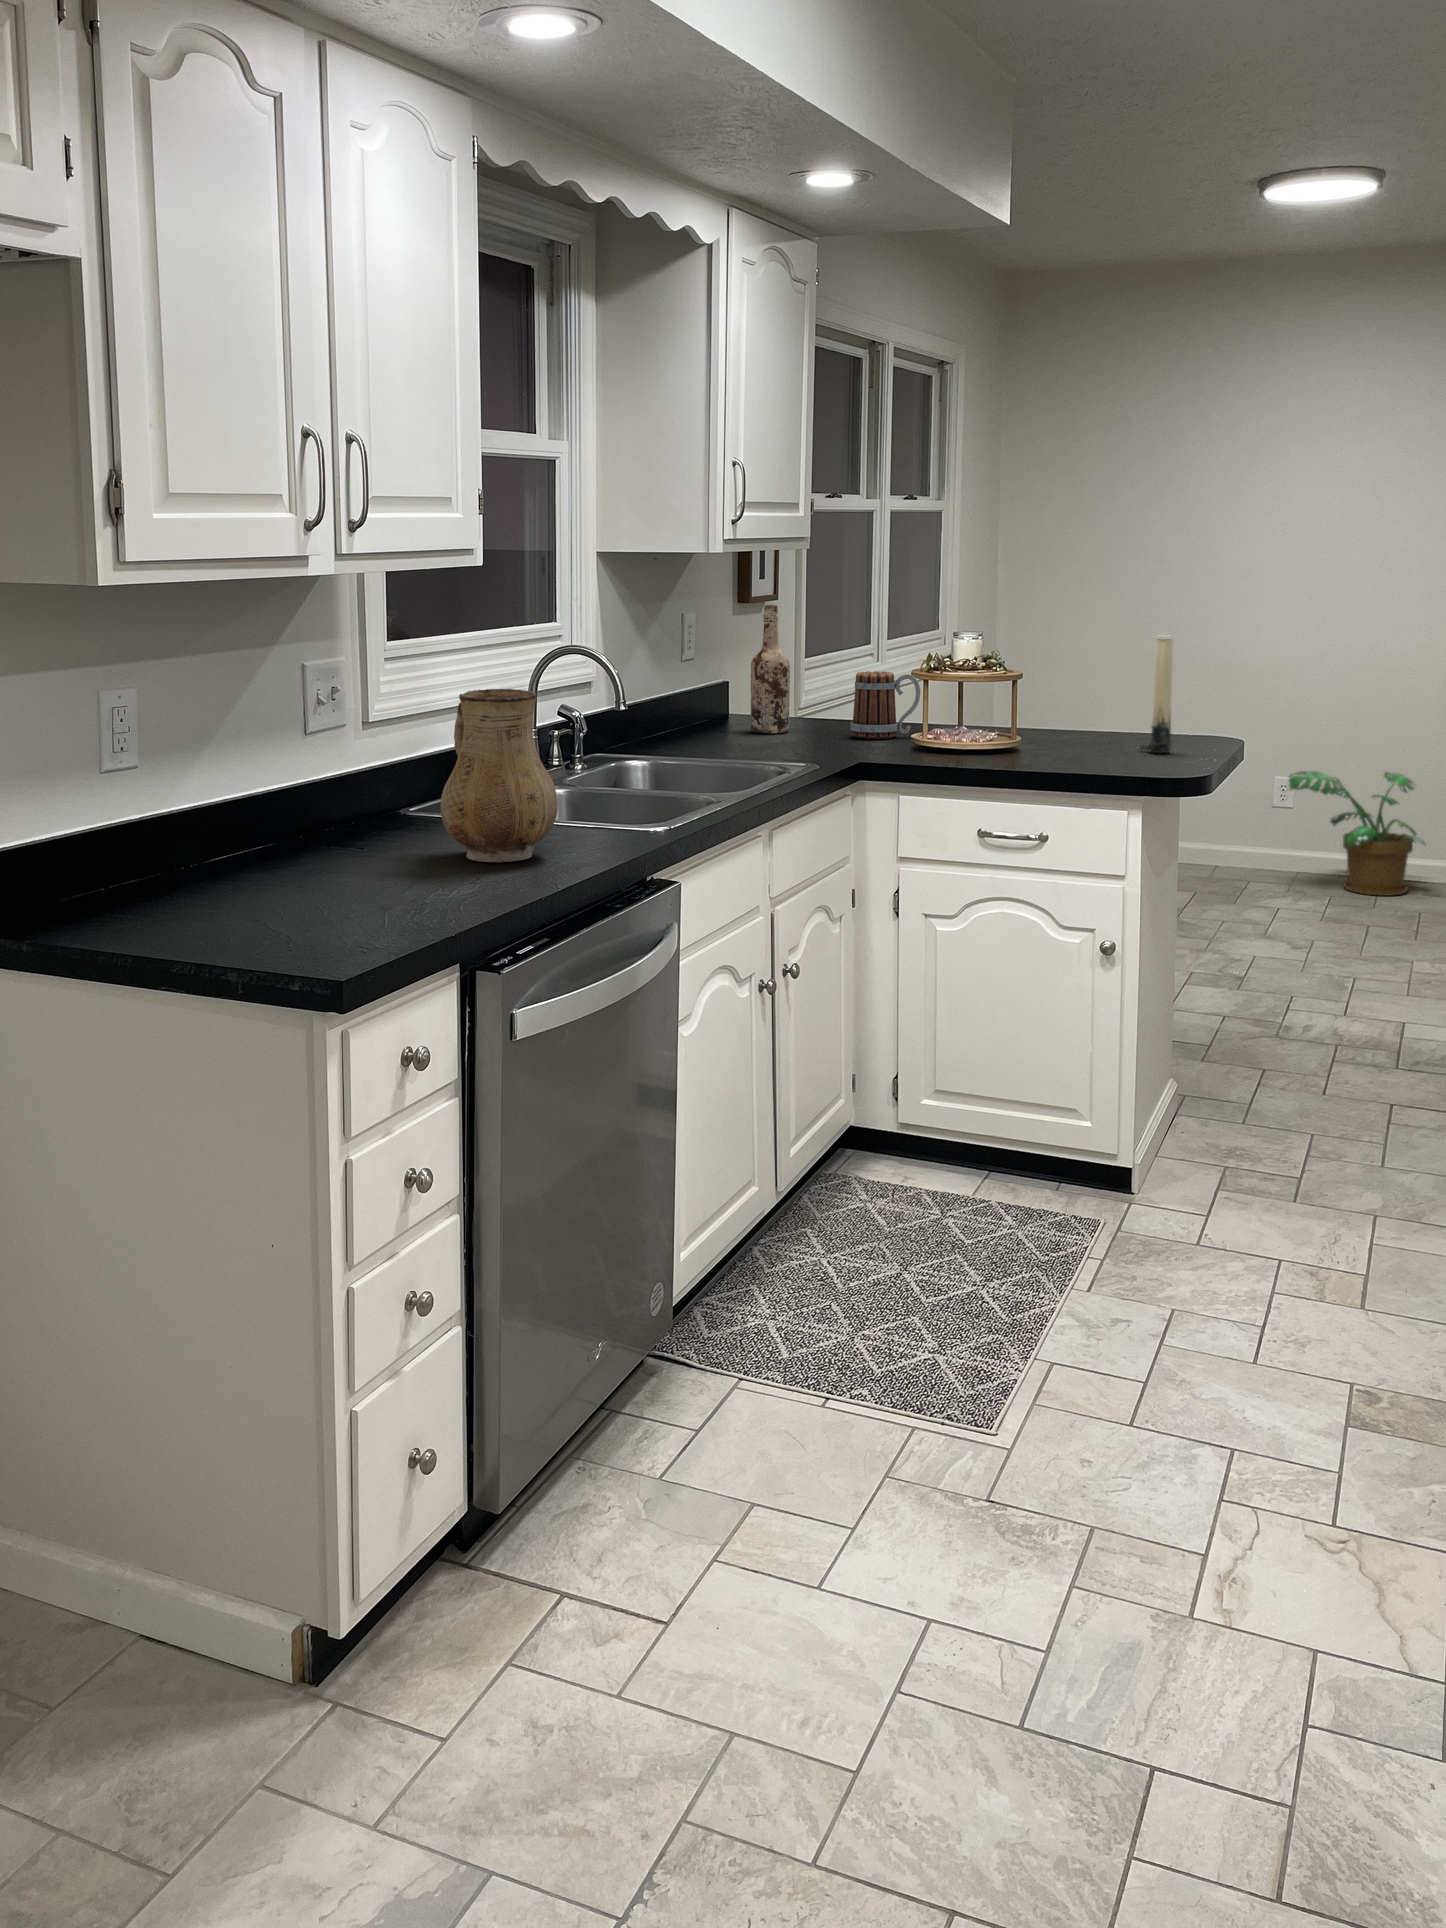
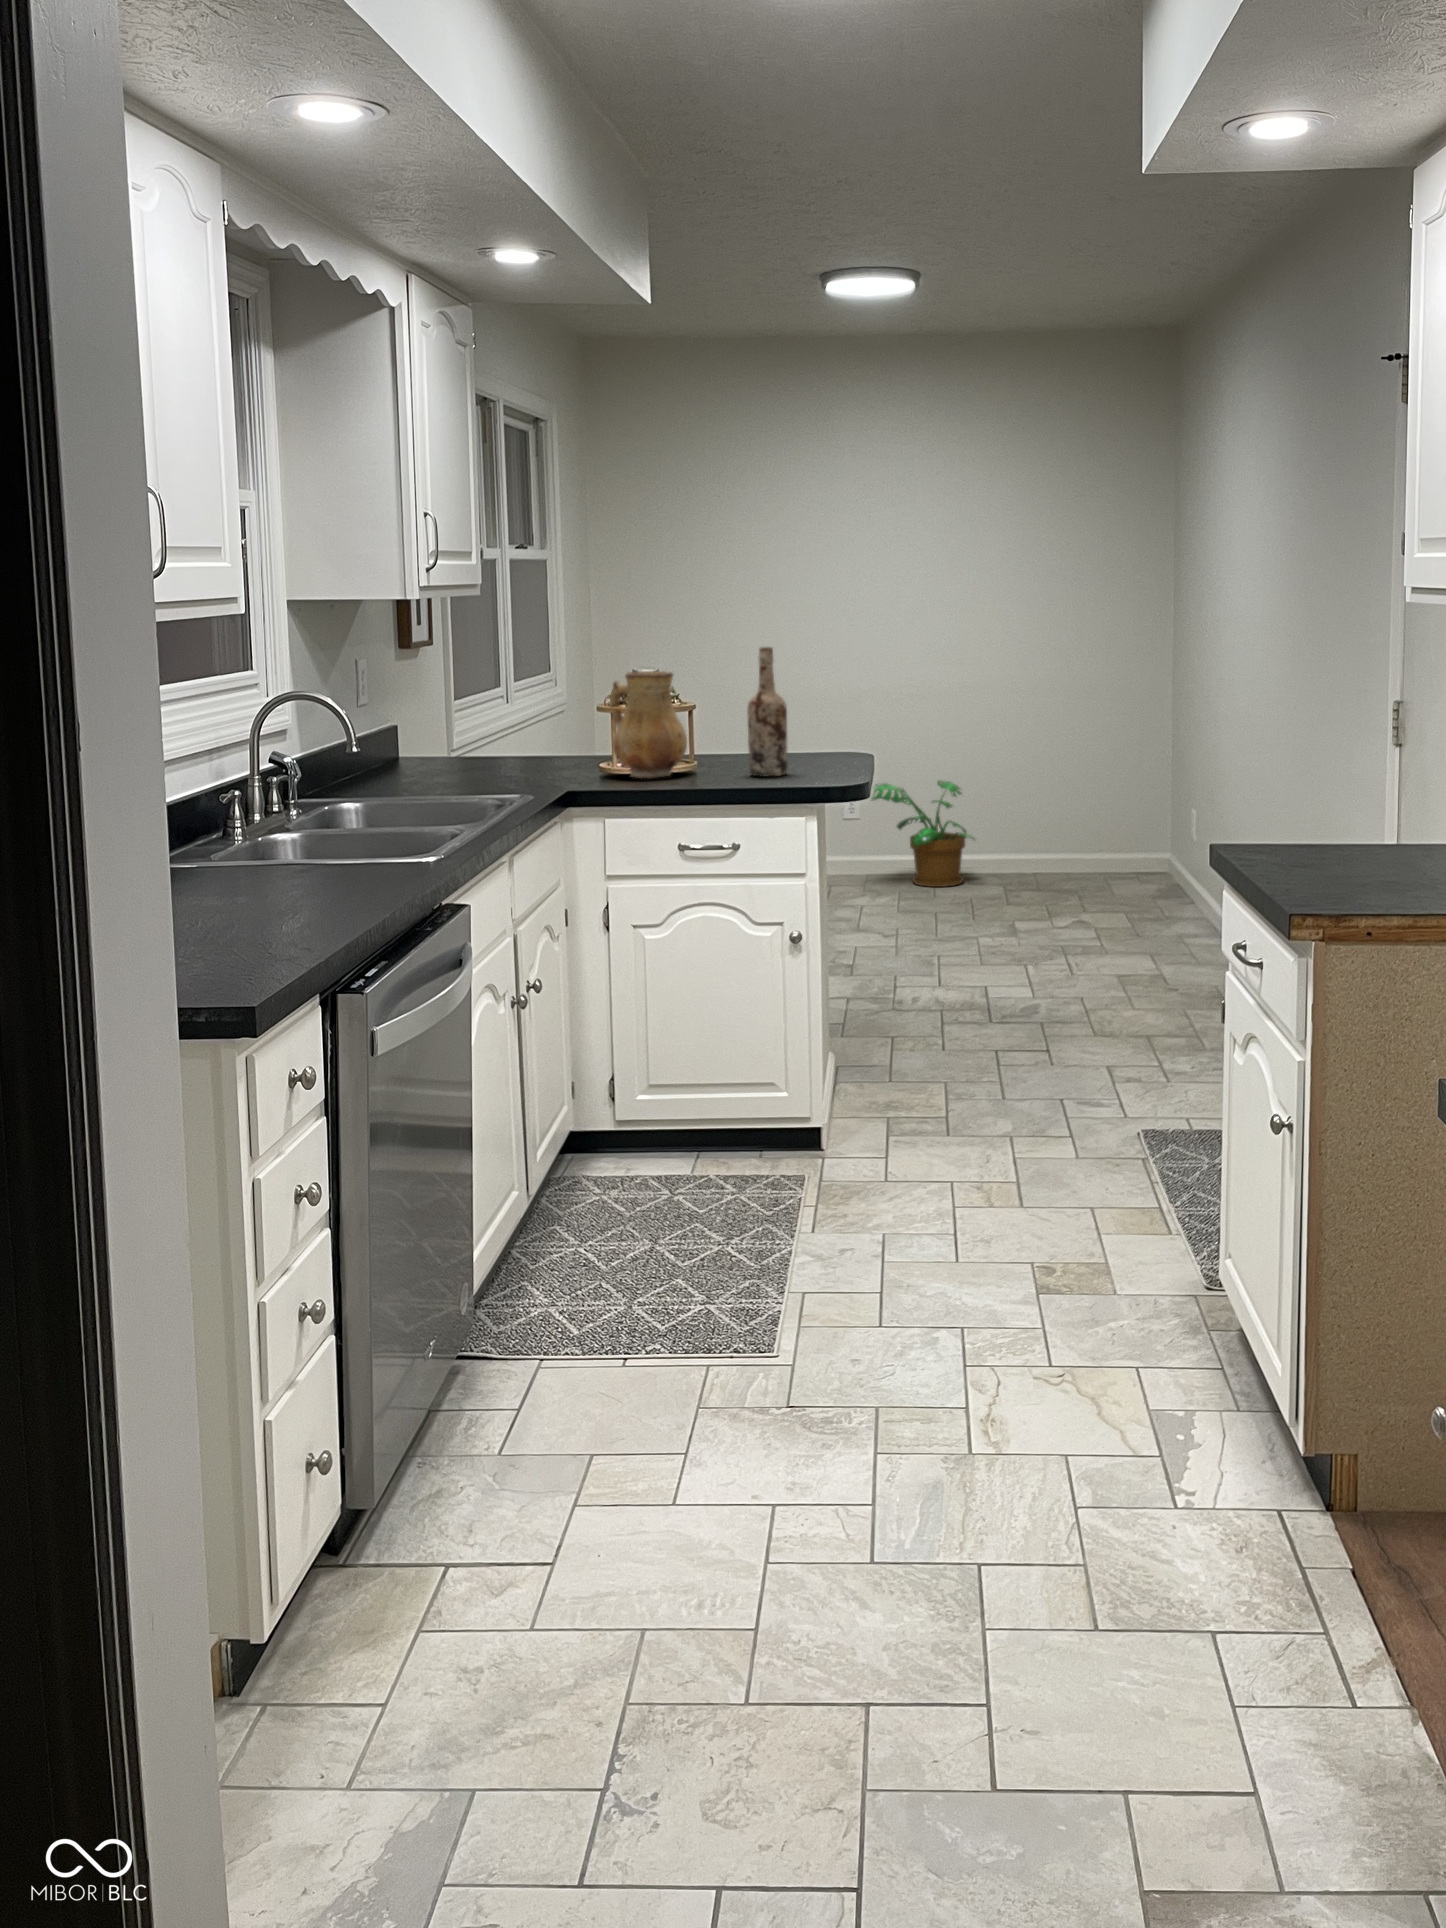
wine bottle: present [751,605,790,733] -> present [748,647,788,776]
candle: present [1140,635,1173,753] -> none [798,665,824,767]
mug: present [851,671,920,739] -> none [534,708,597,771]
ceramic pitcher: present [440,689,558,862] -> present [610,671,687,778]

